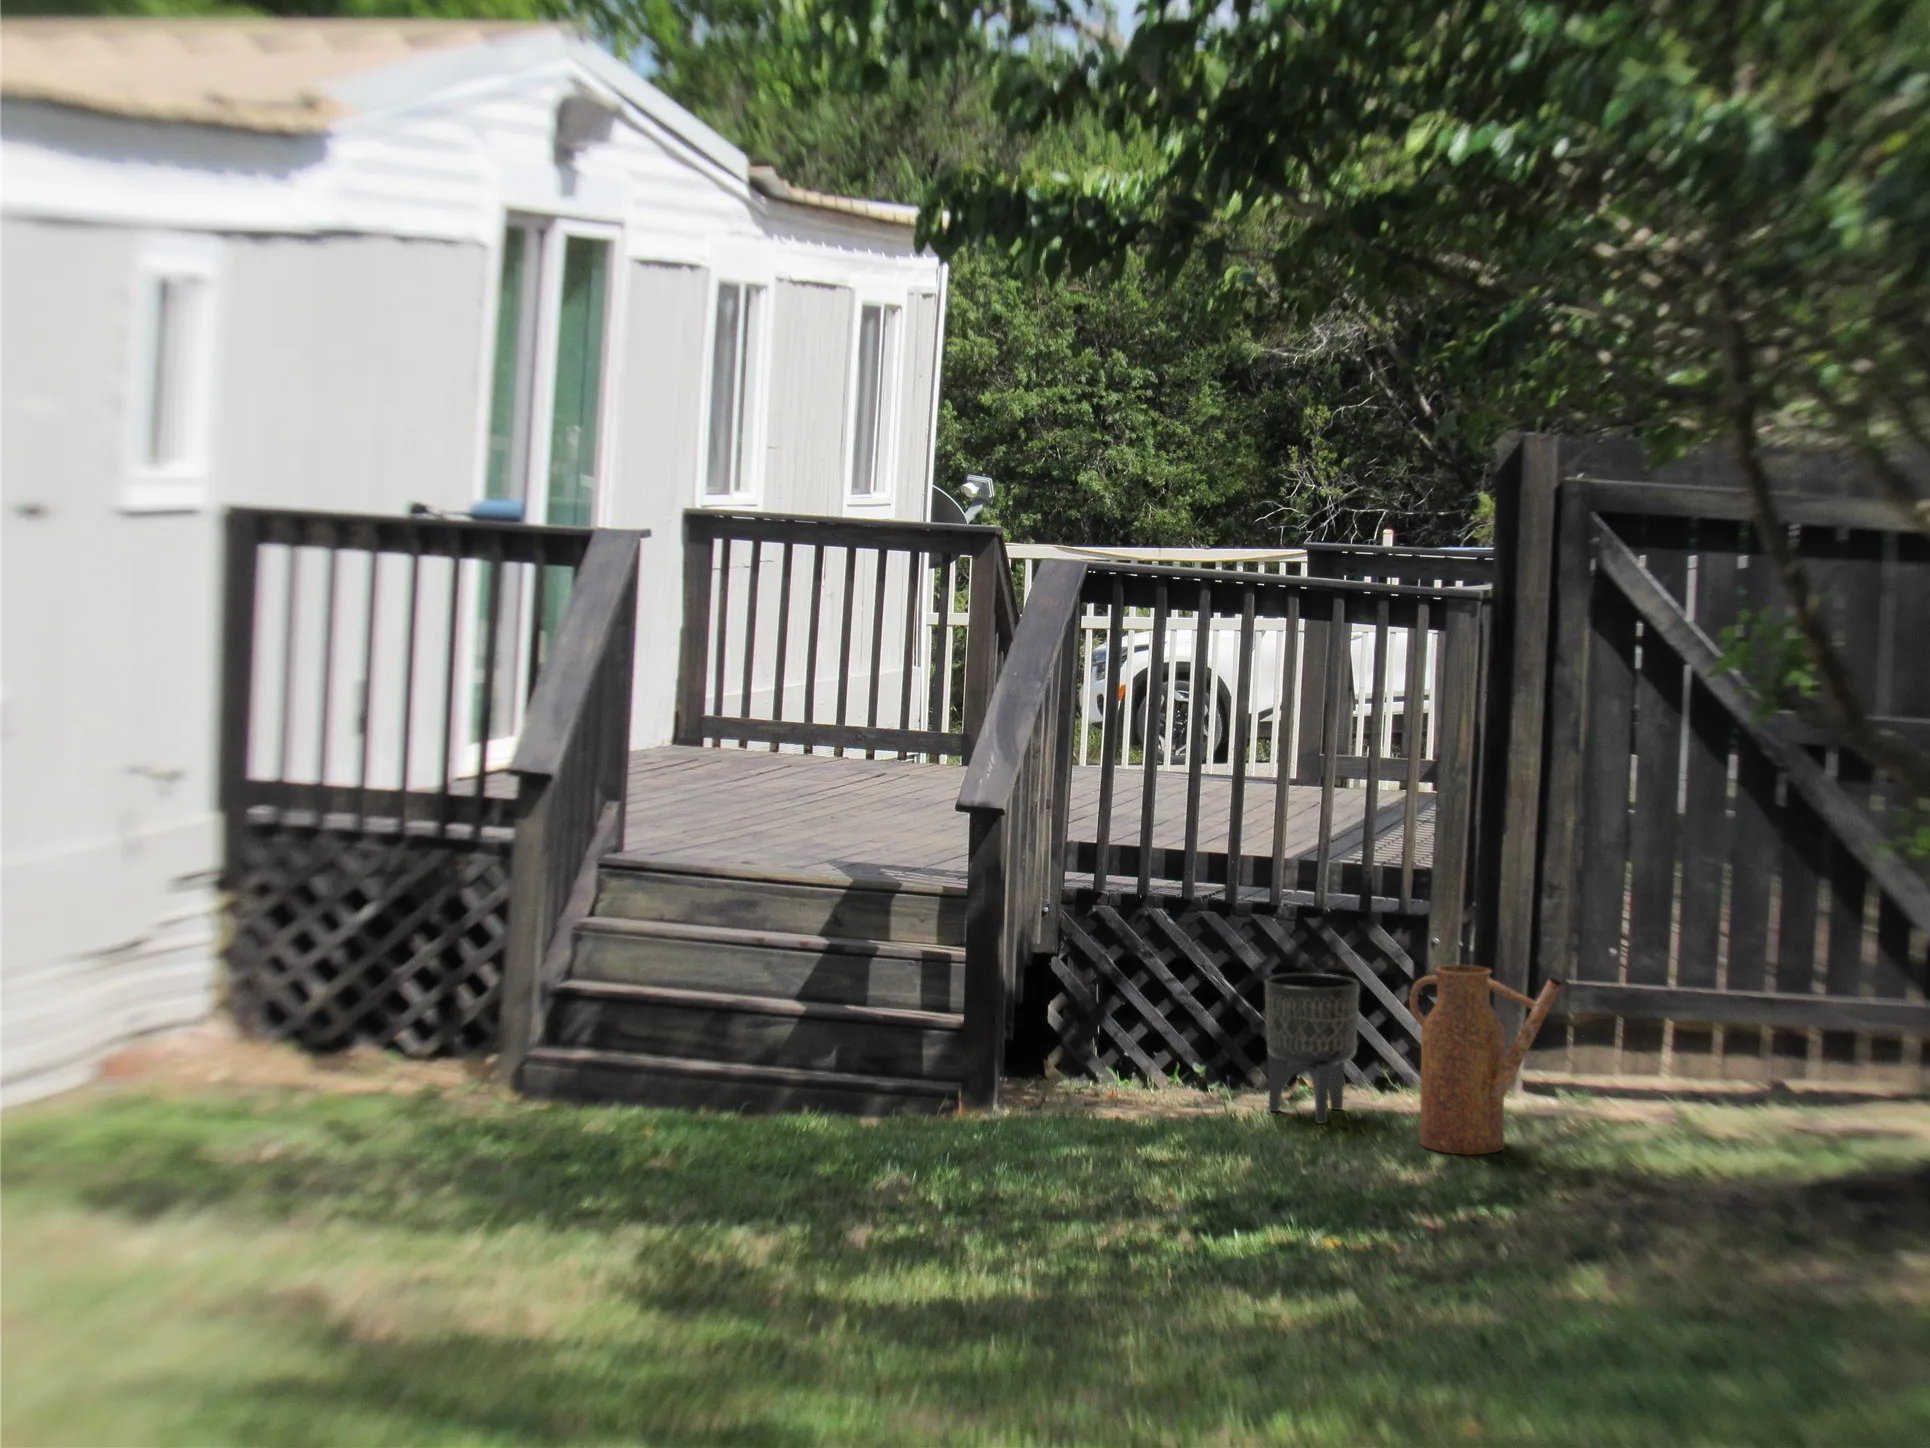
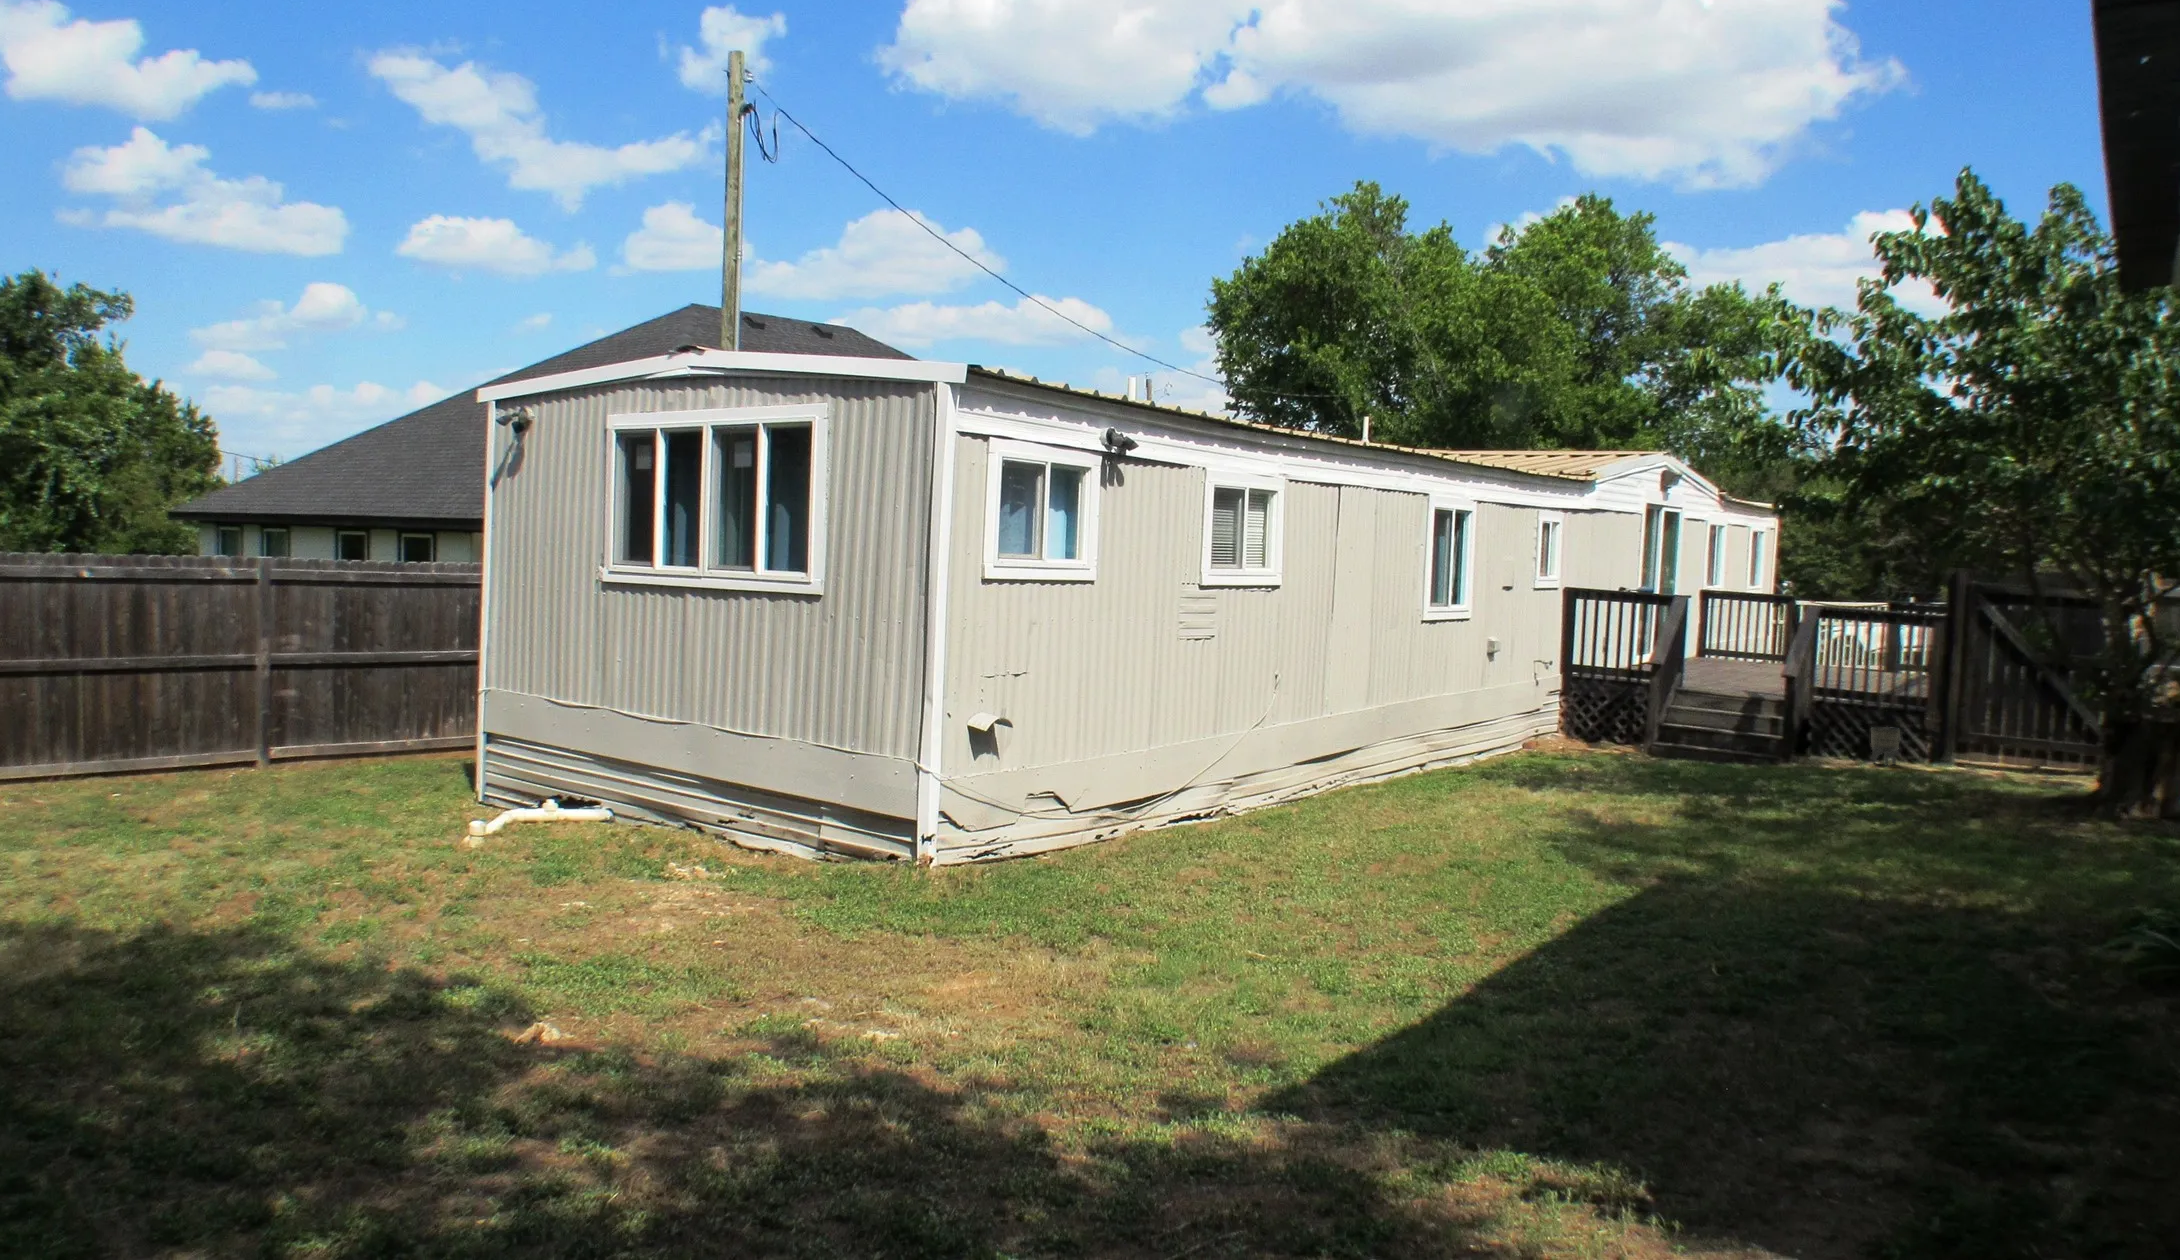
watering can: present [1409,965,1561,1155] -> none [1911,724,1949,772]

